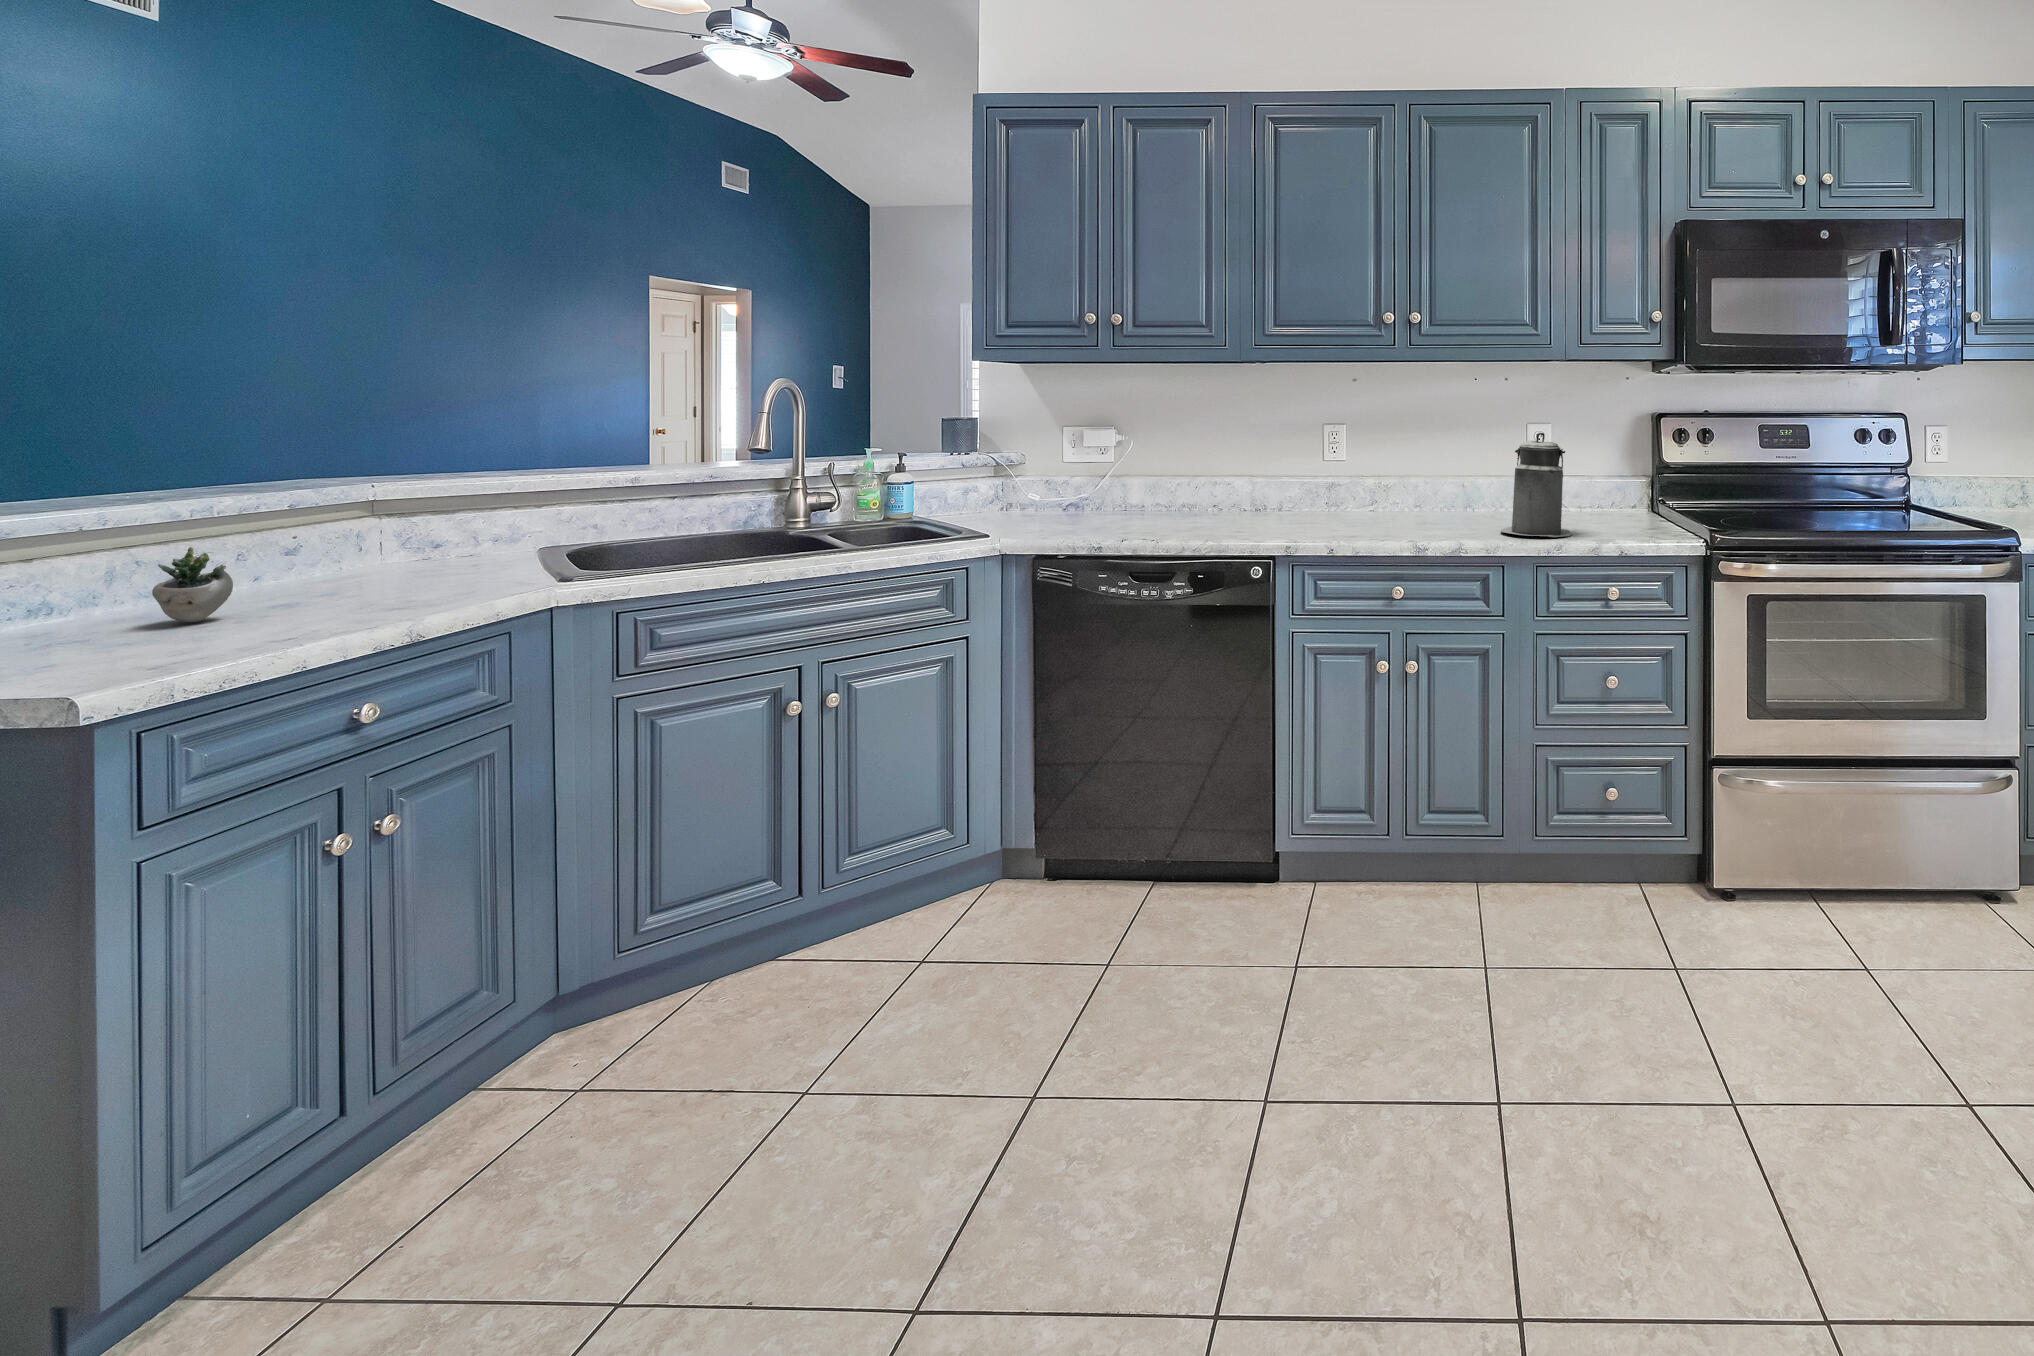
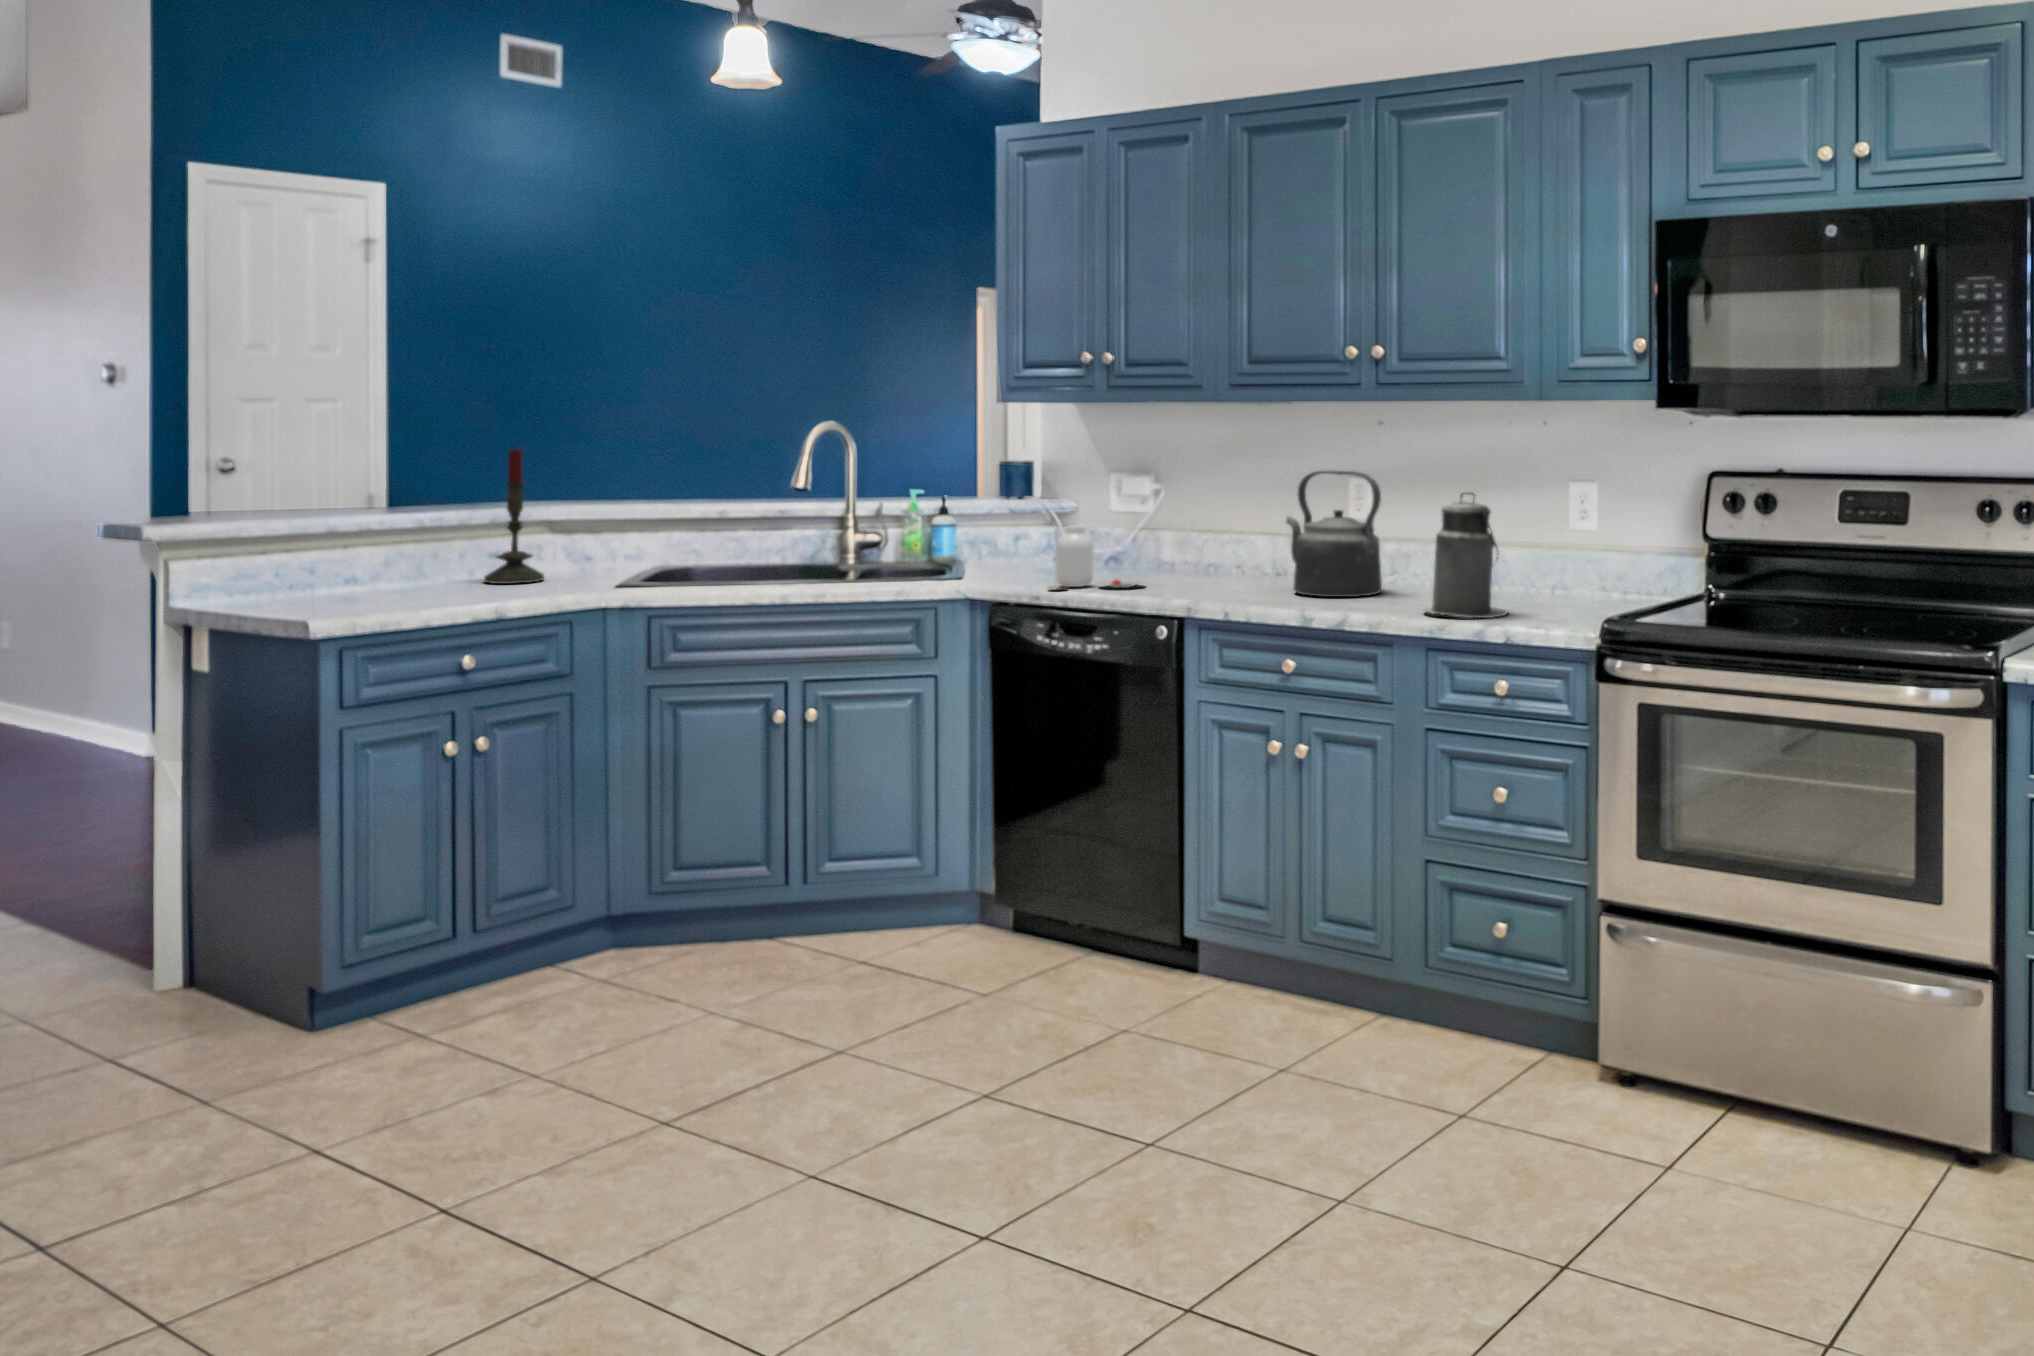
candle: none [303,402,406,592] -> present [484,449,544,584]
kettle: none [1309,419,1409,528] -> present [1286,471,1382,597]
jar: none [1093,477,1188,540] -> present [1056,527,1145,589]
succulent plant: present [152,536,297,622] -> none [386,539,455,594]

